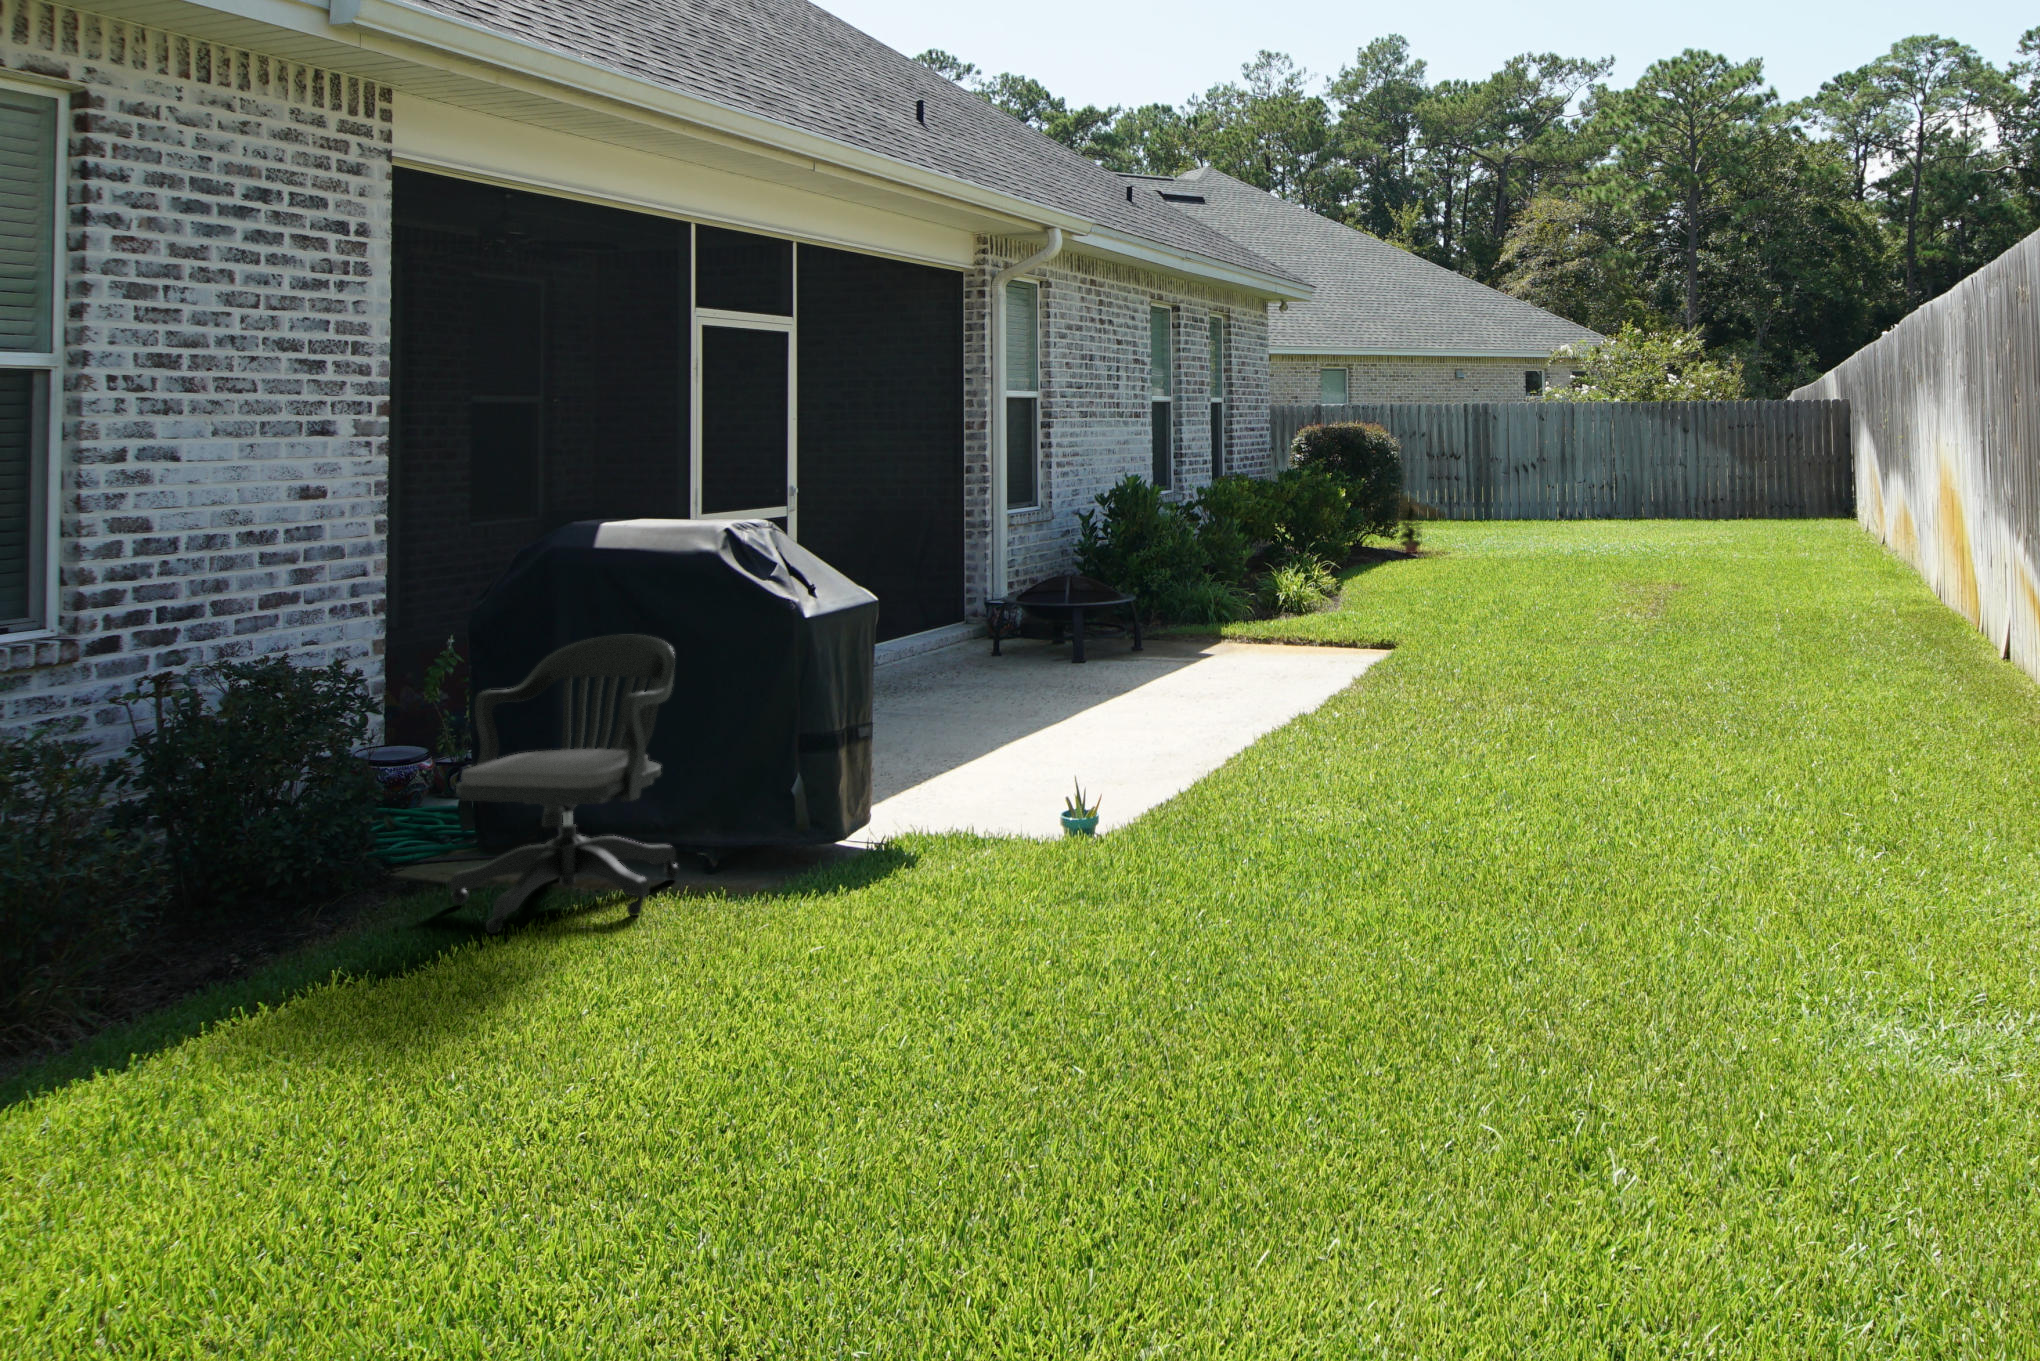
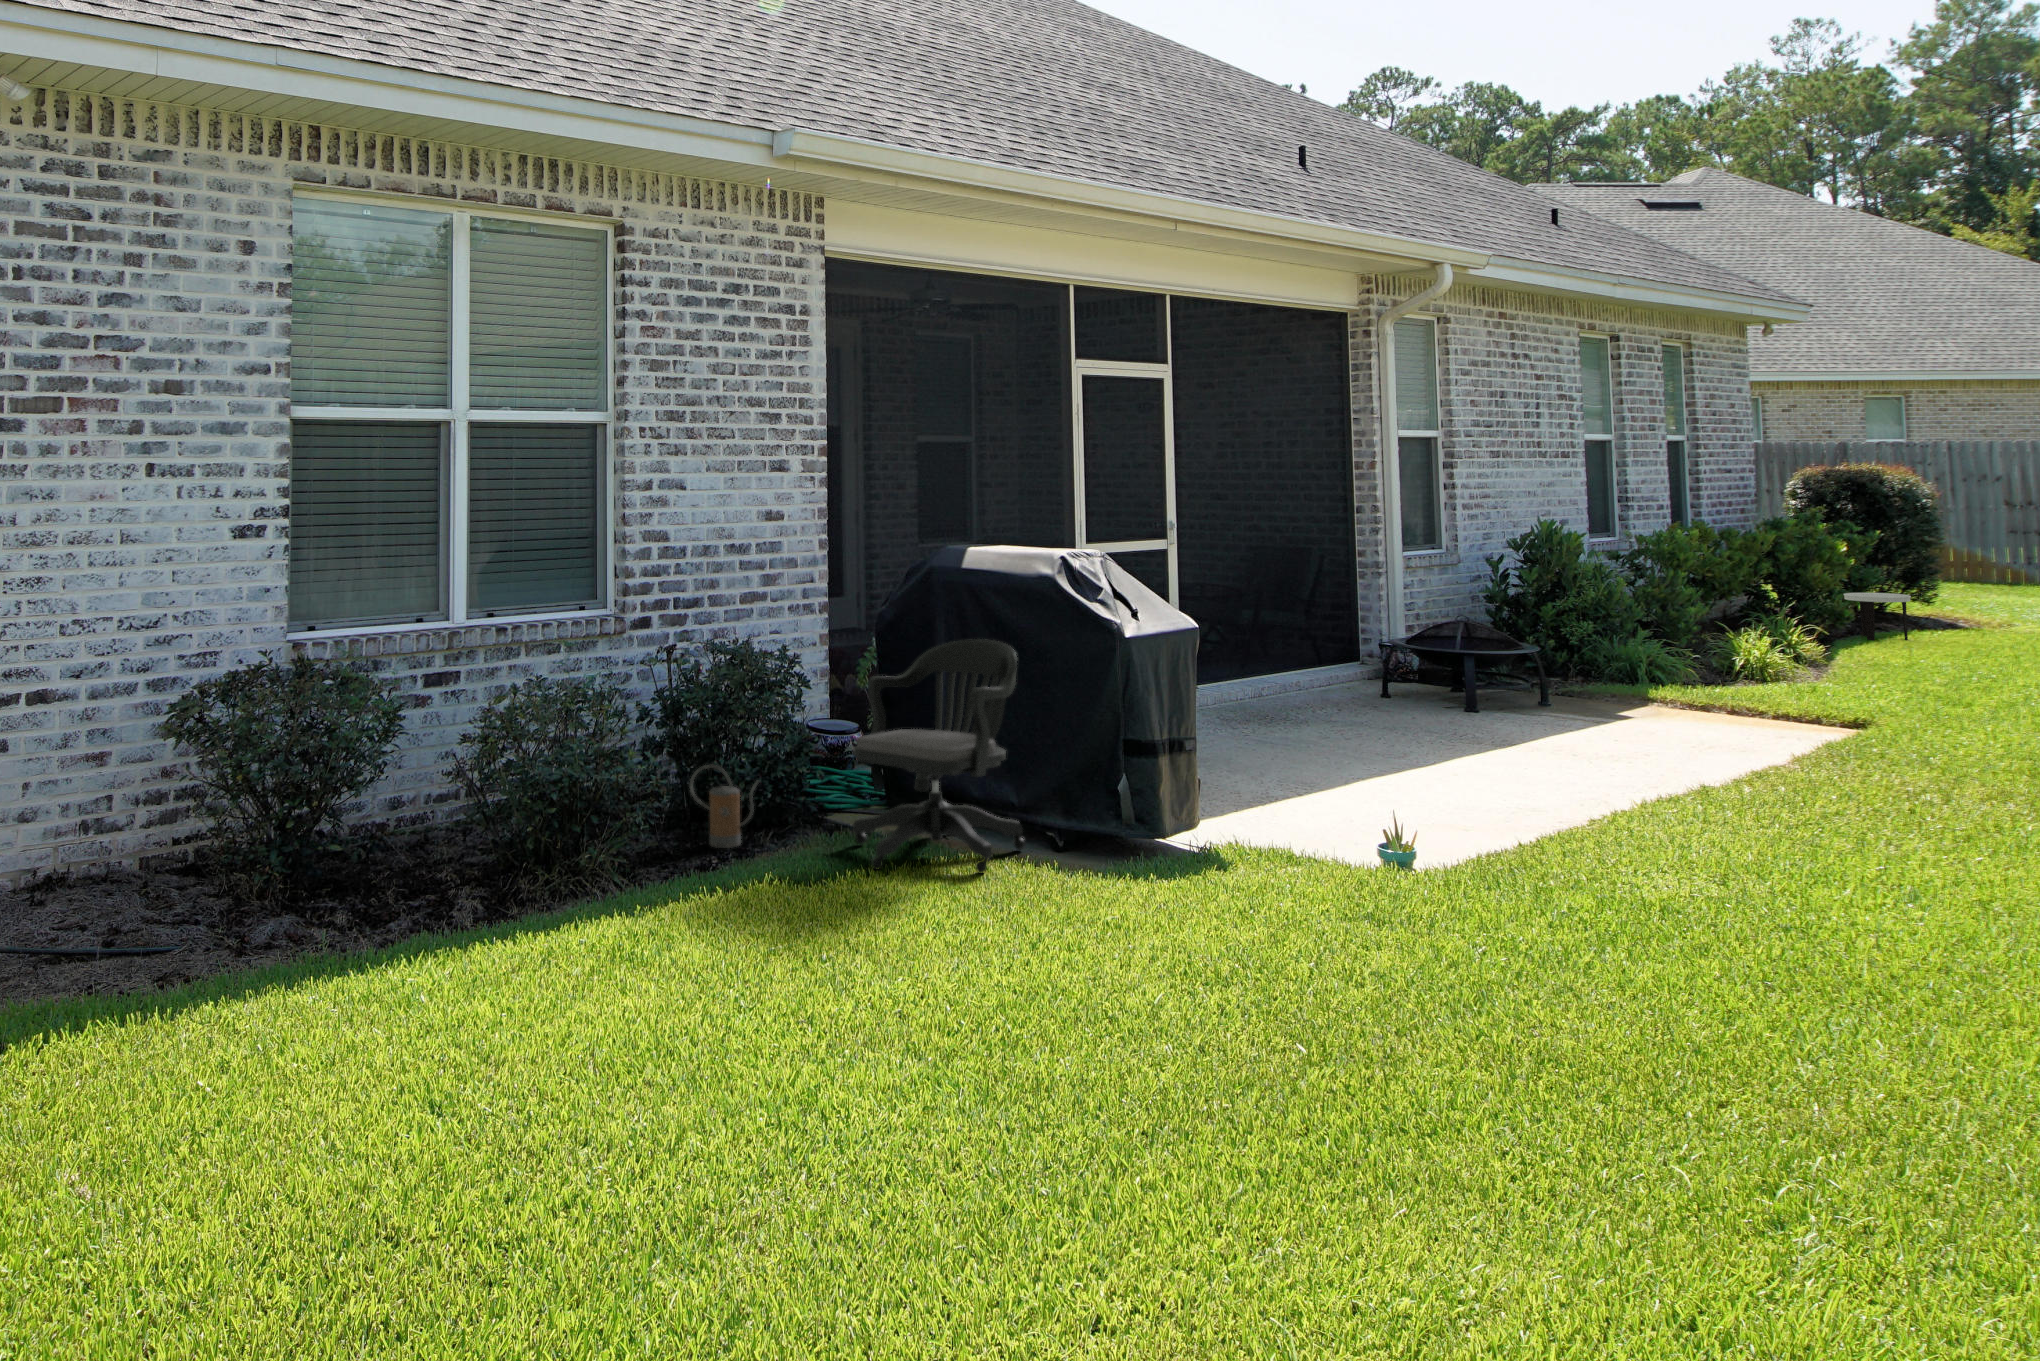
decorative plant: present [1395,505,1424,553] -> none [1930,562,1986,620]
side table: none [1340,533,1388,574] -> present [1843,593,1911,640]
watering can: none [199,831,312,942] -> present [690,765,759,848]

